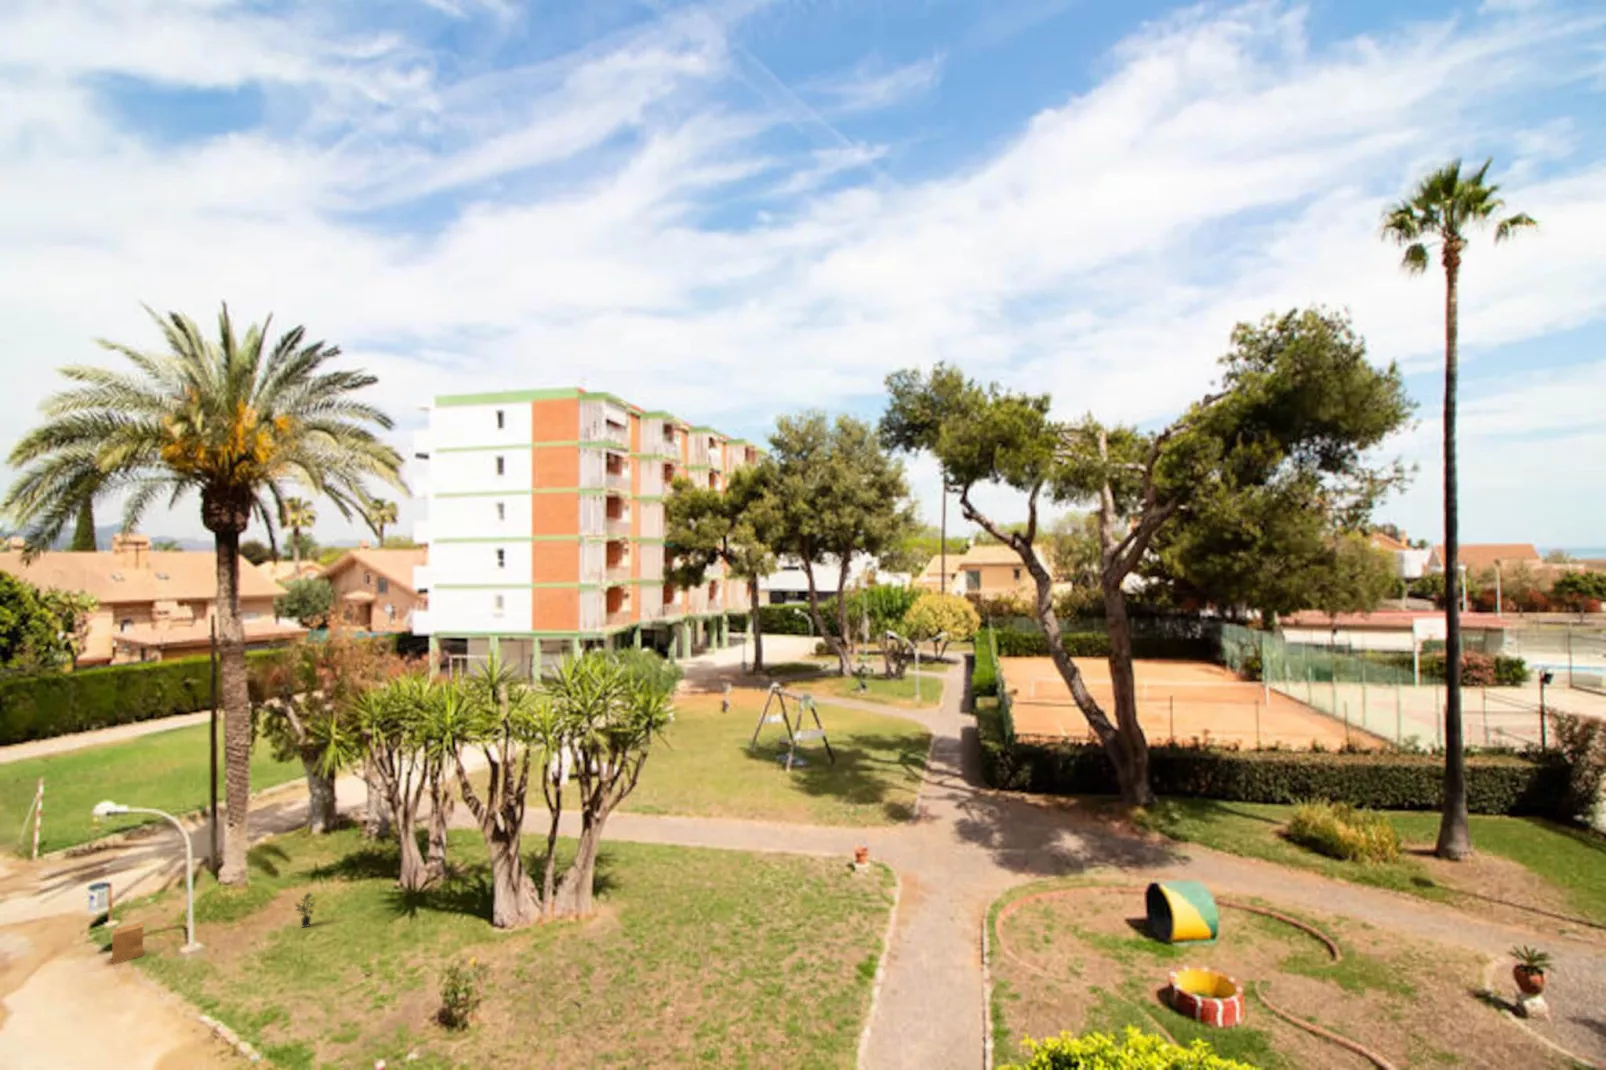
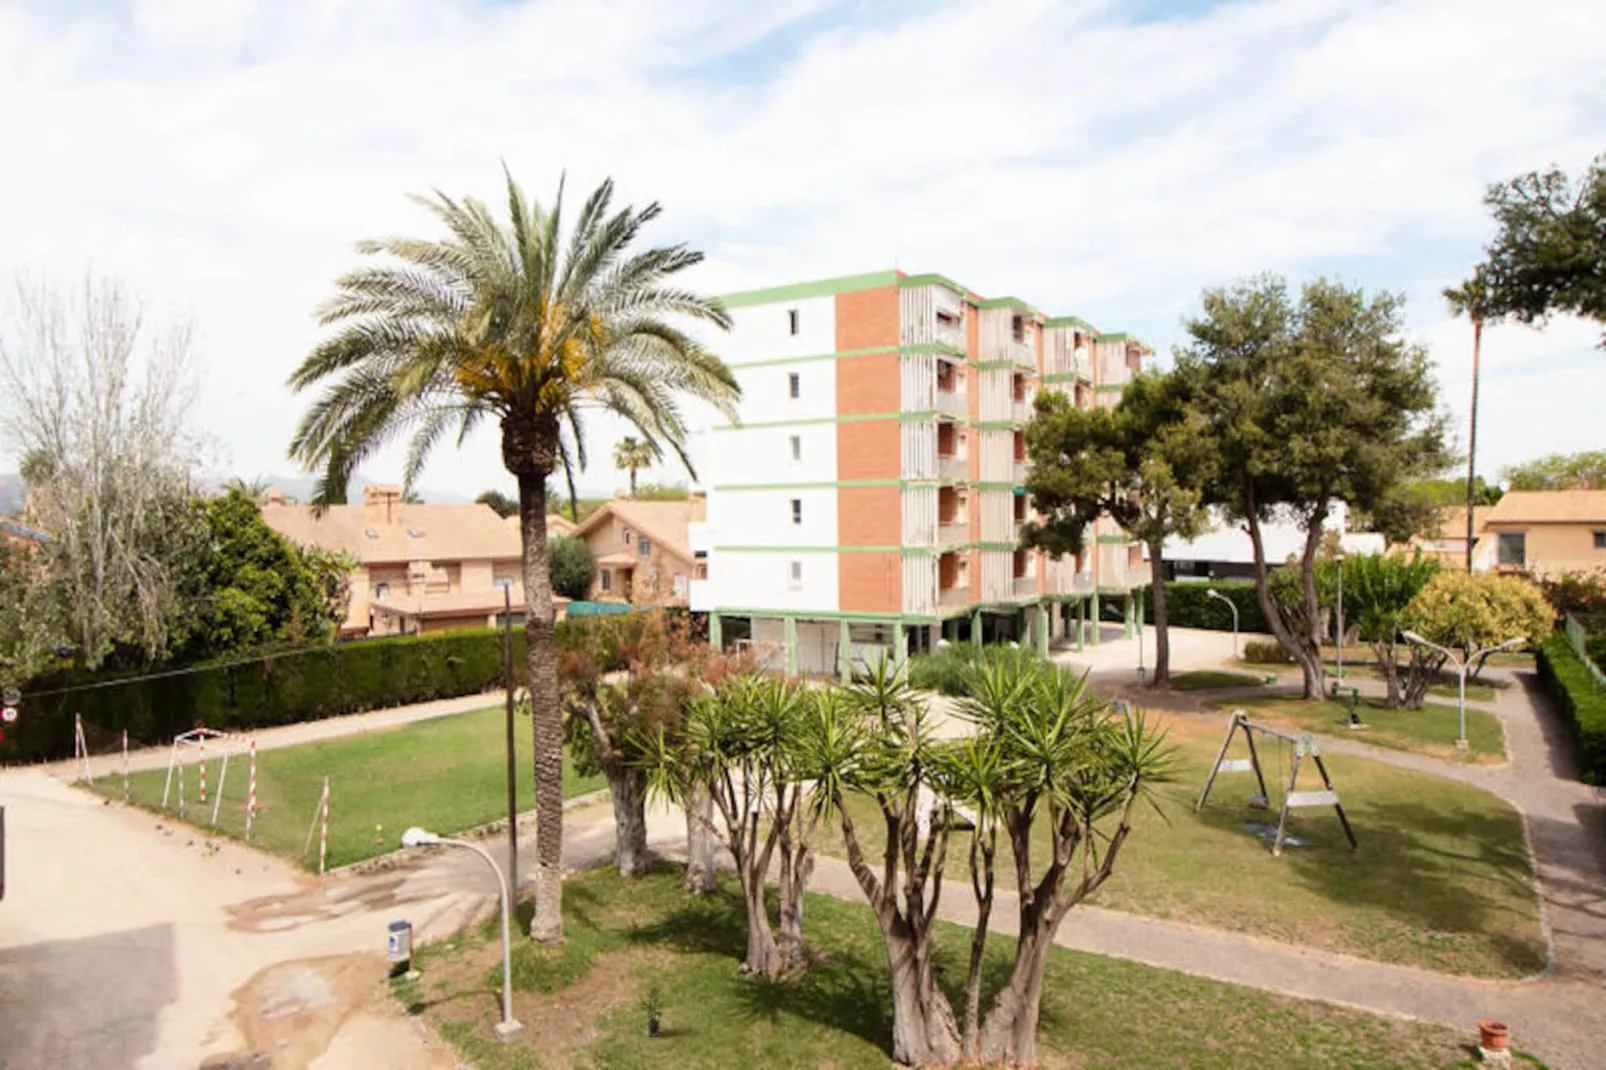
cardboard box: present [112,922,143,964] -> none [420,995,456,1051]

